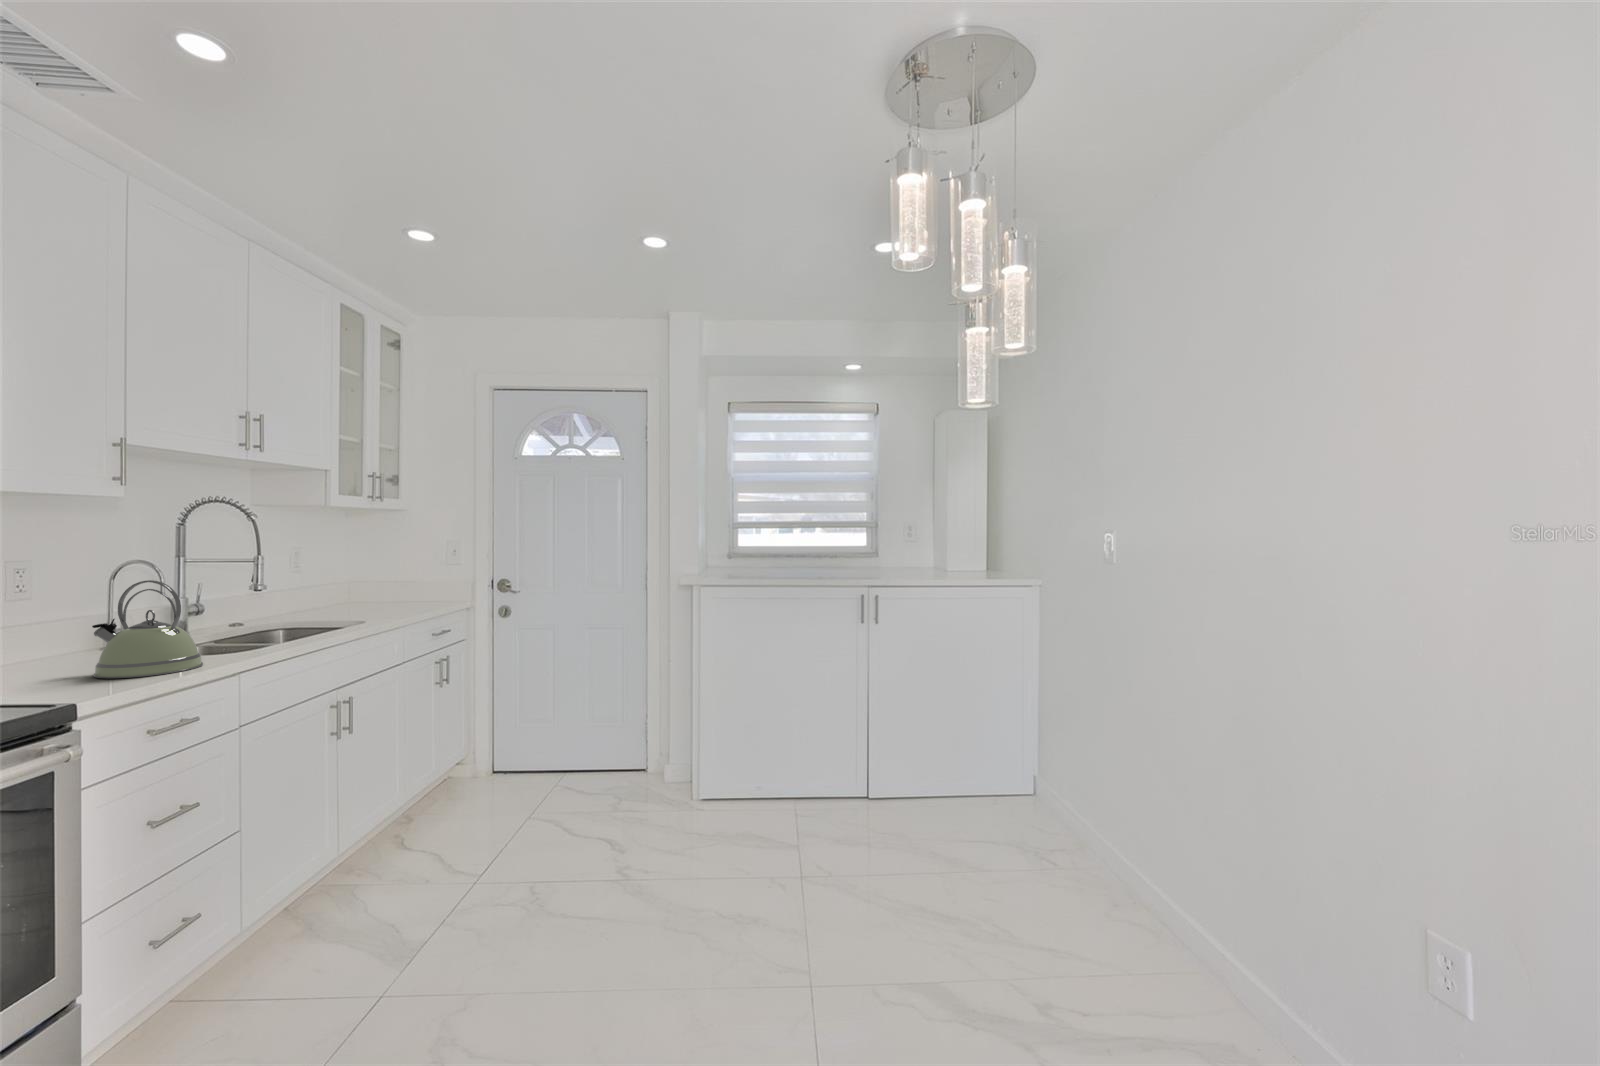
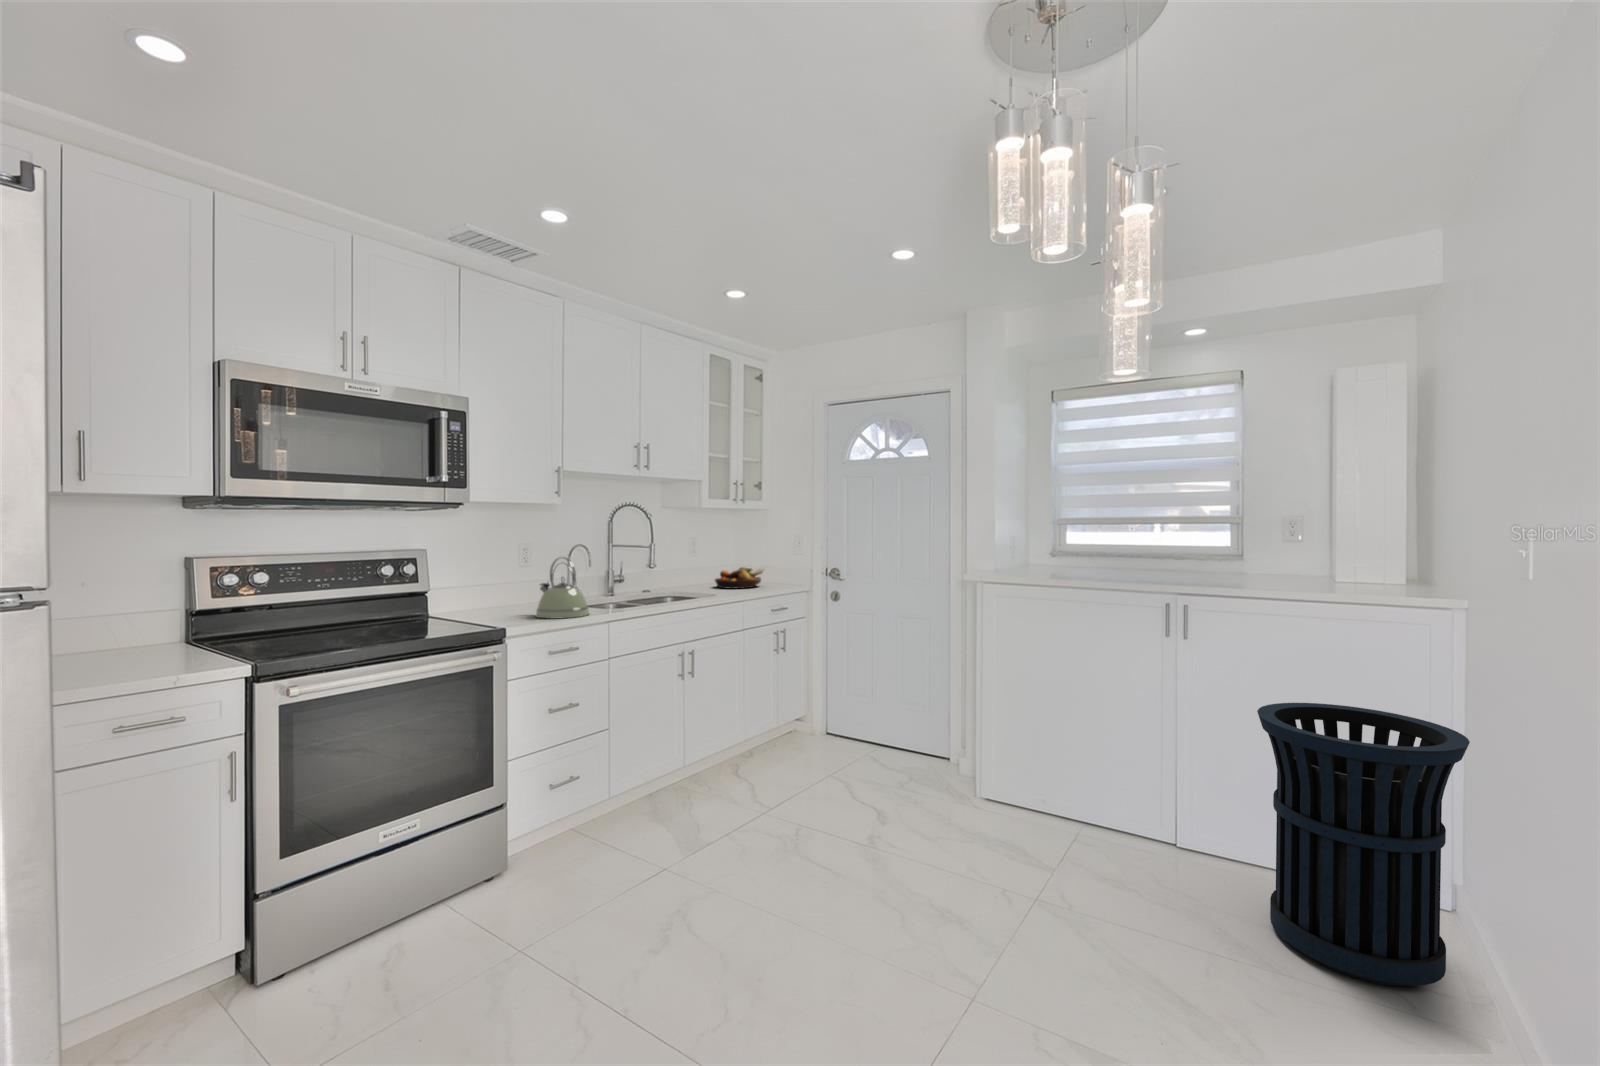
fruit bowl: none [336,584,408,613] -> present [715,567,764,589]
trash can: none [941,658,1065,852] -> present [1257,703,1470,986]

